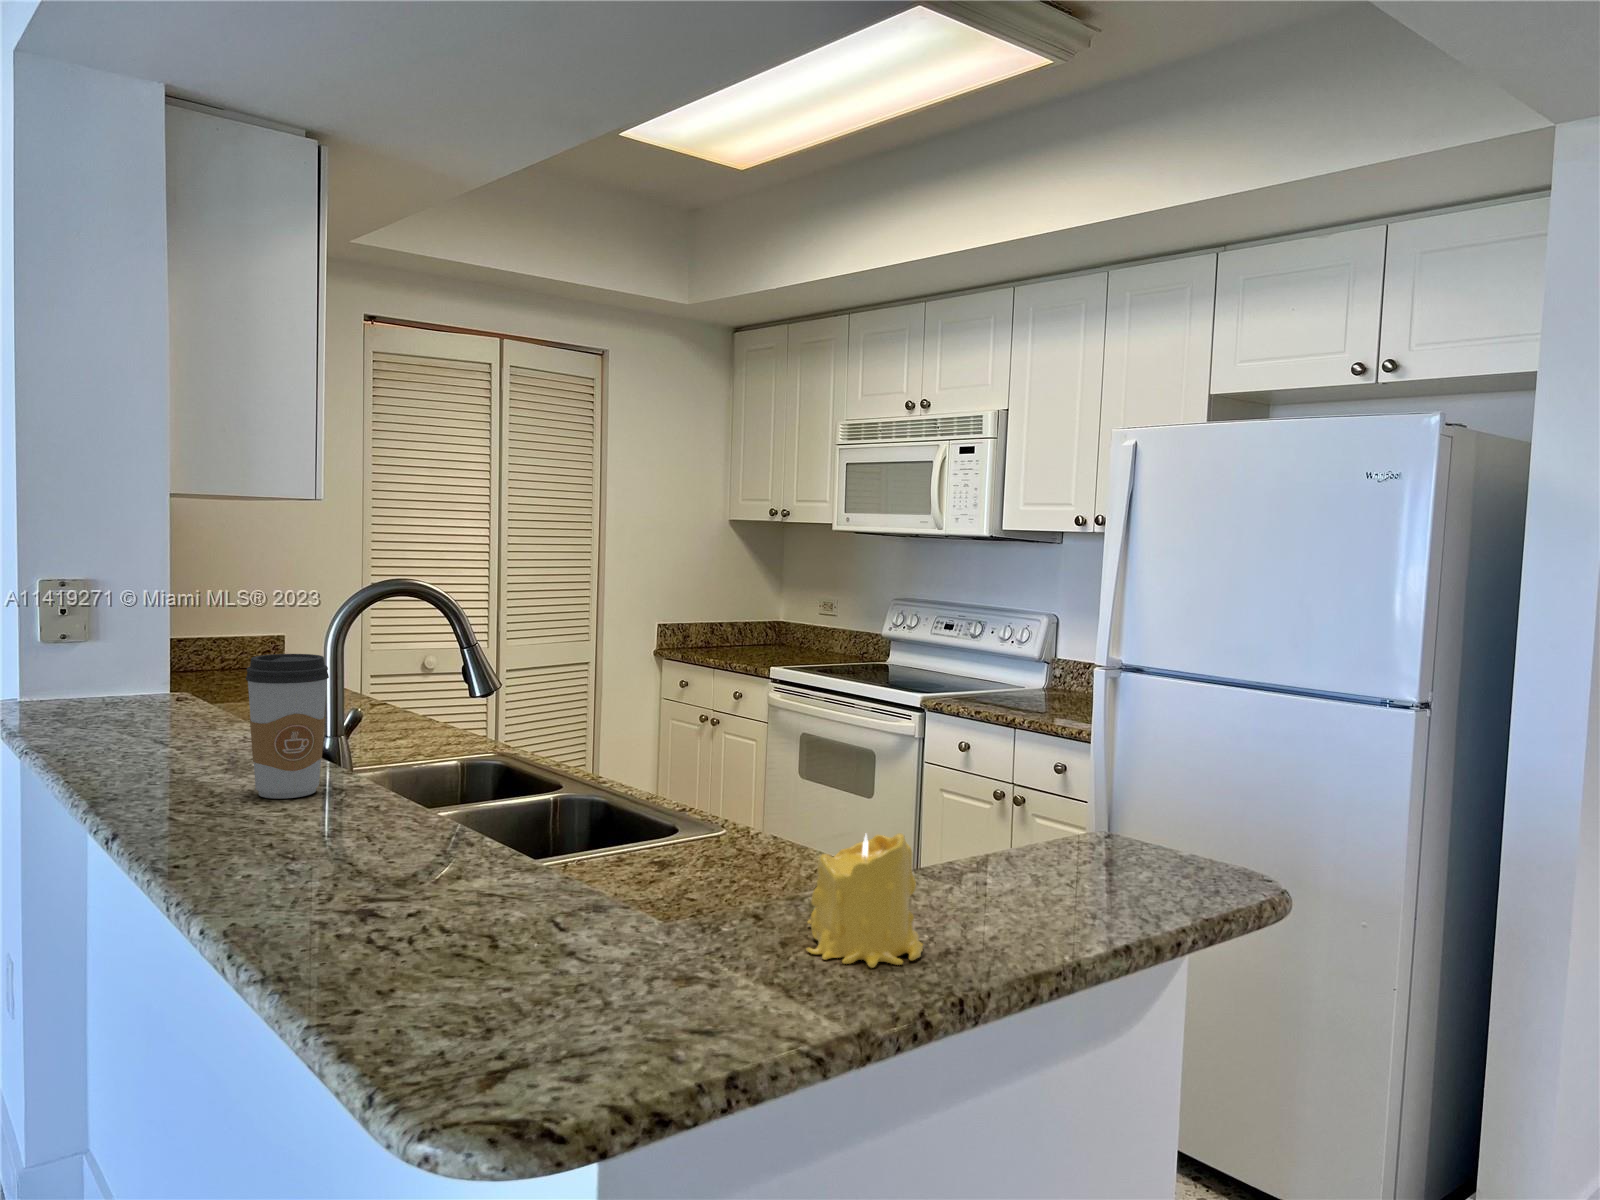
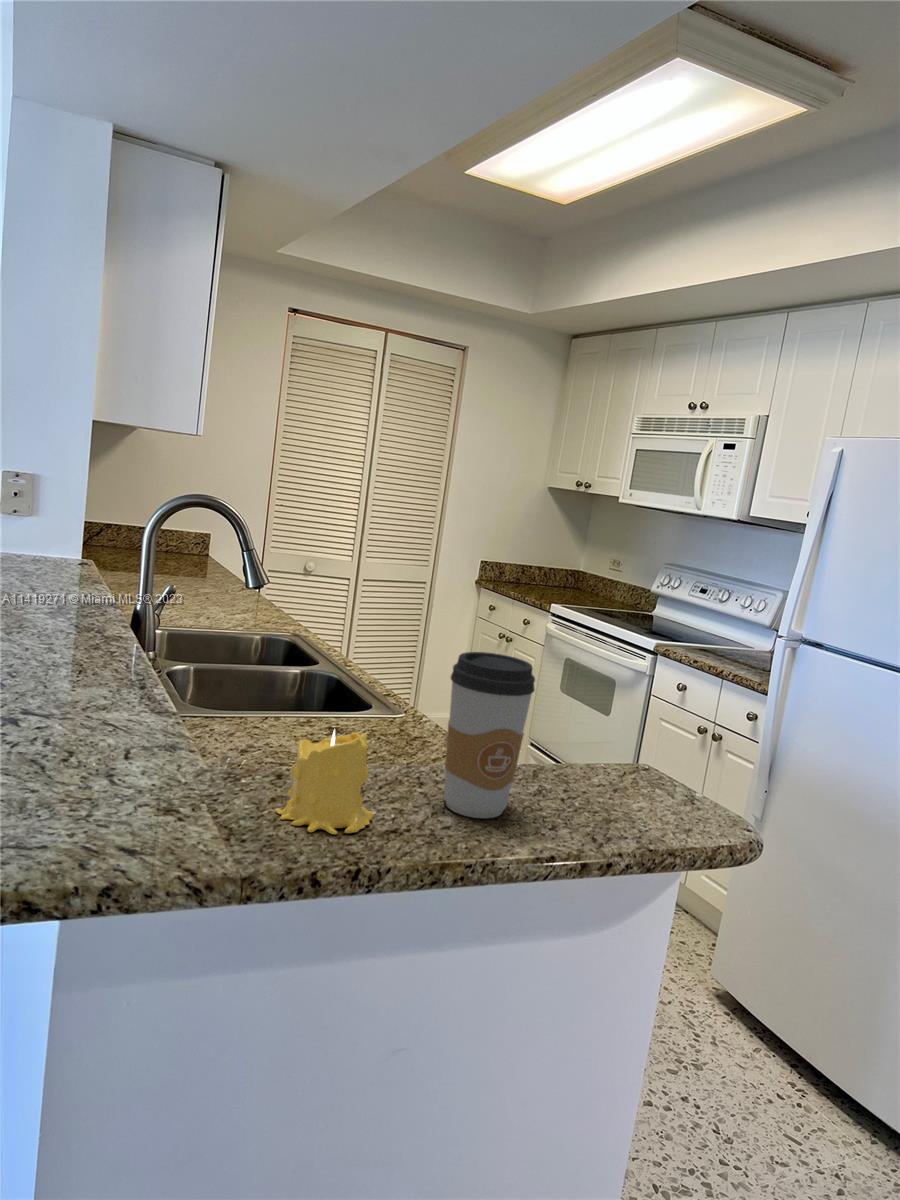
coffee cup: present [246,654,329,799] -> present [444,652,535,818]

